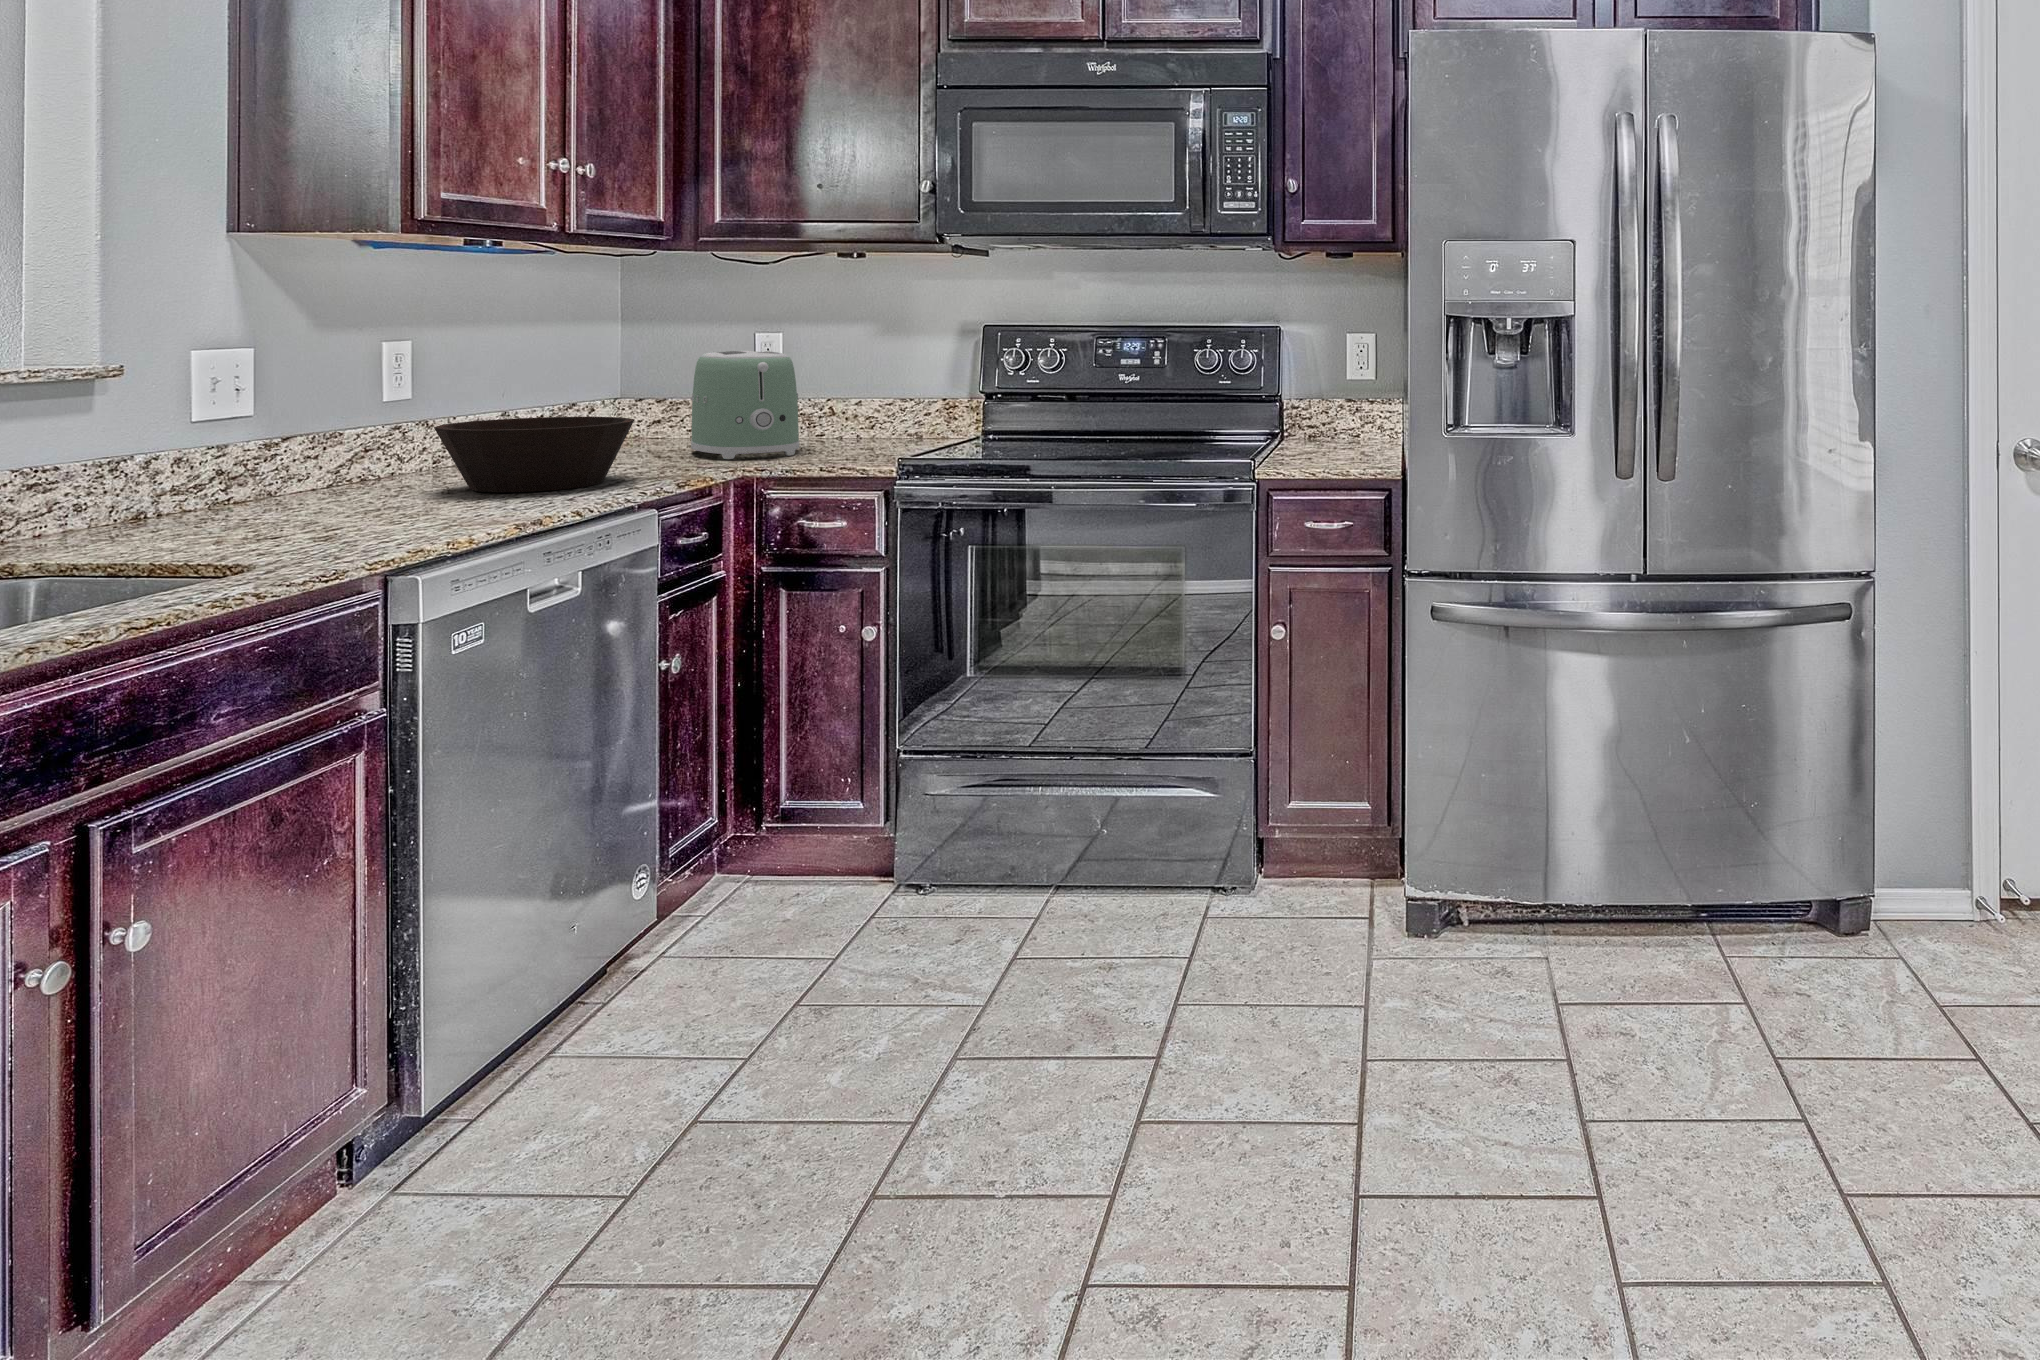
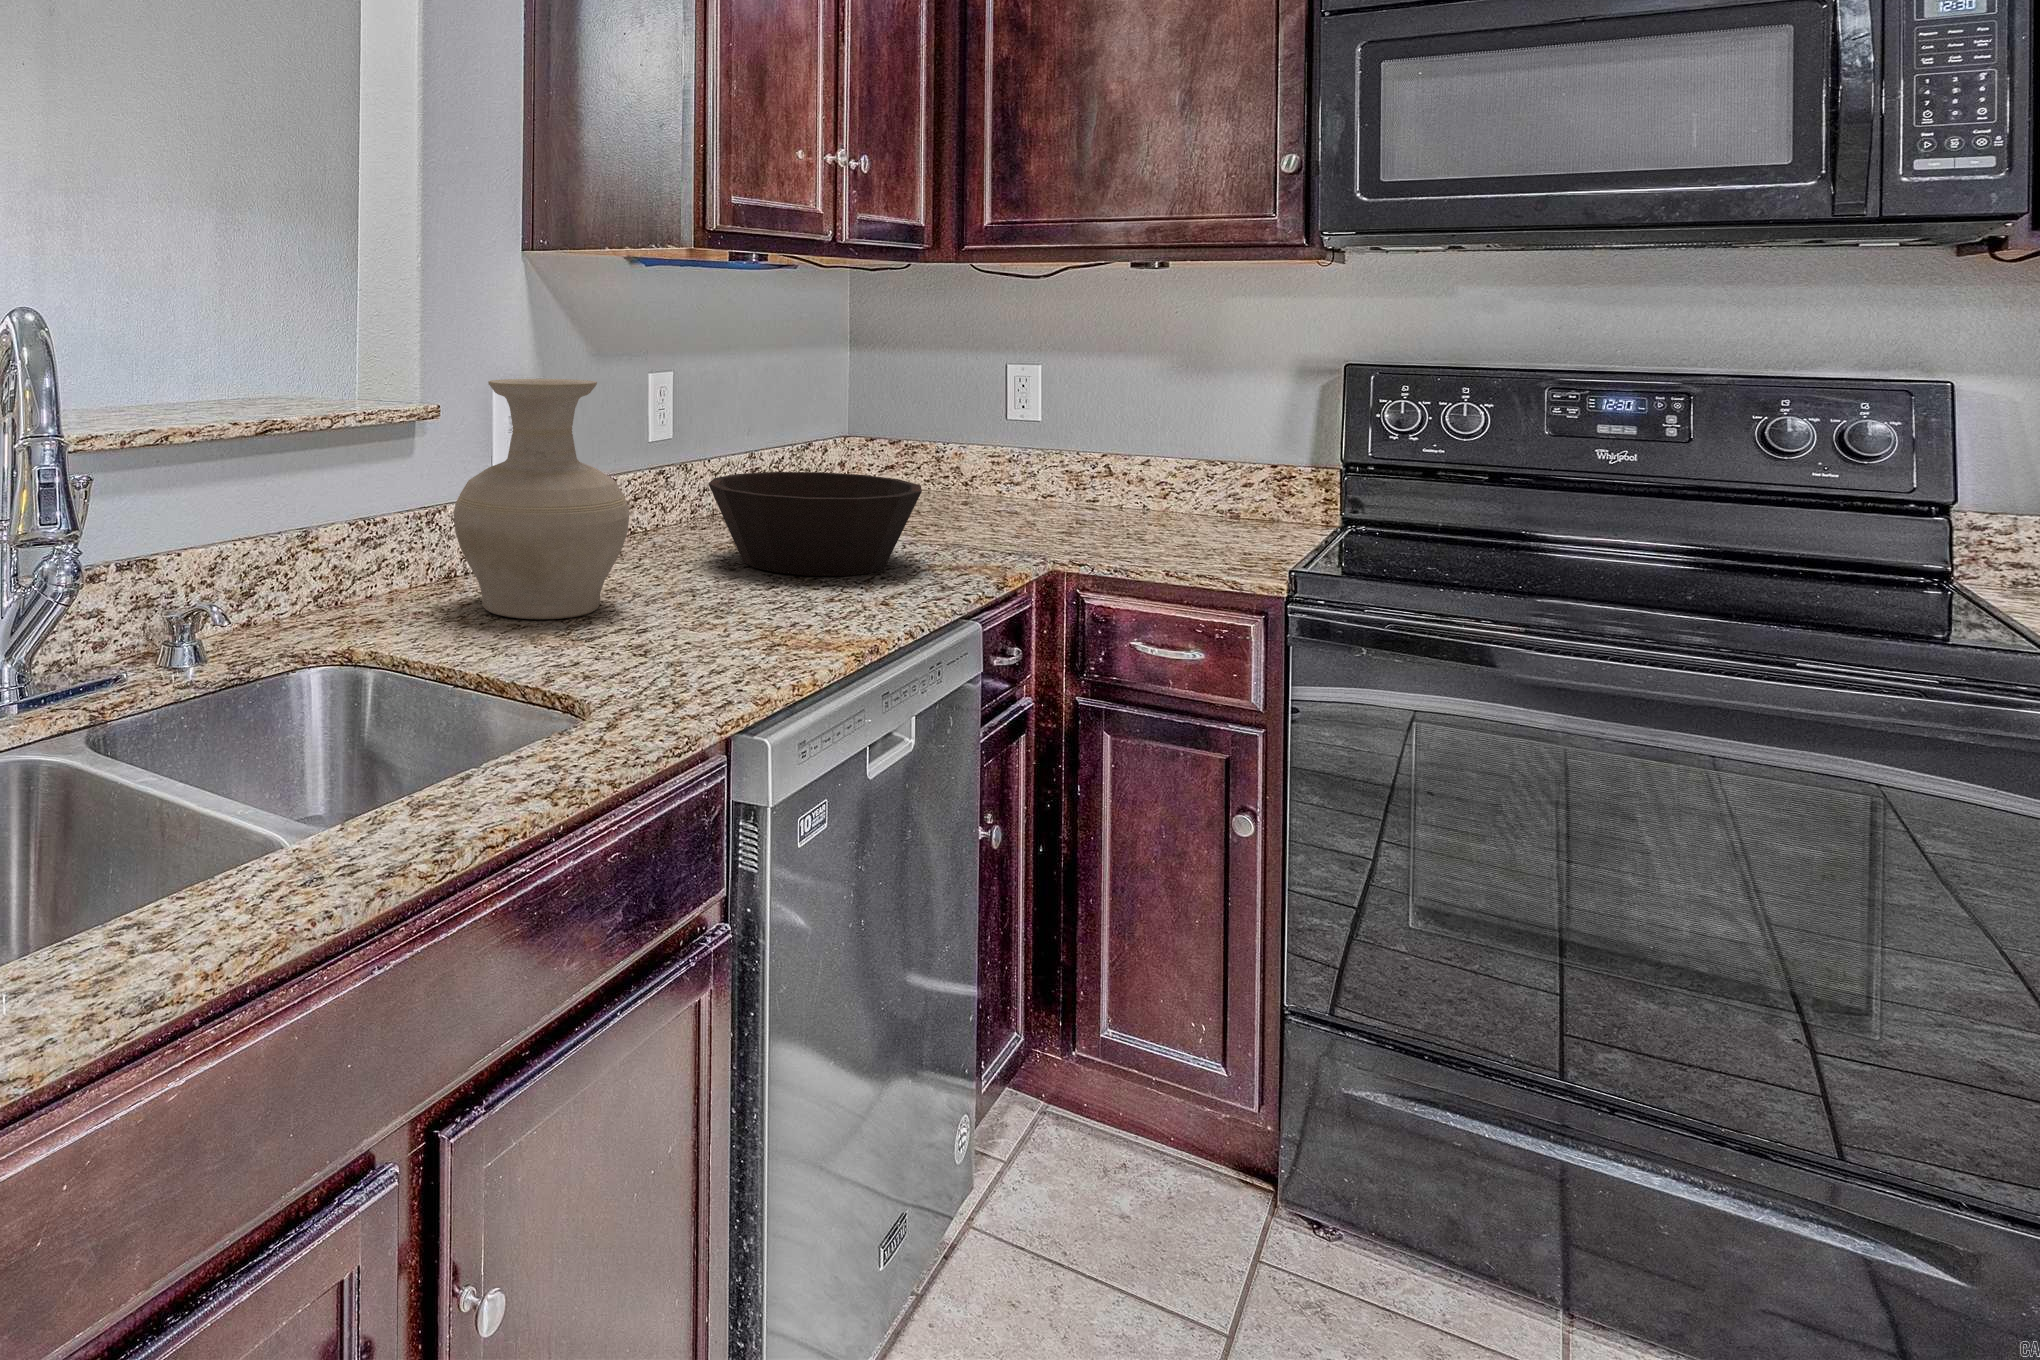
vase: none [139,339,335,536] -> present [454,379,630,619]
toaster: present [691,351,799,459] -> none [948,391,1091,537]

